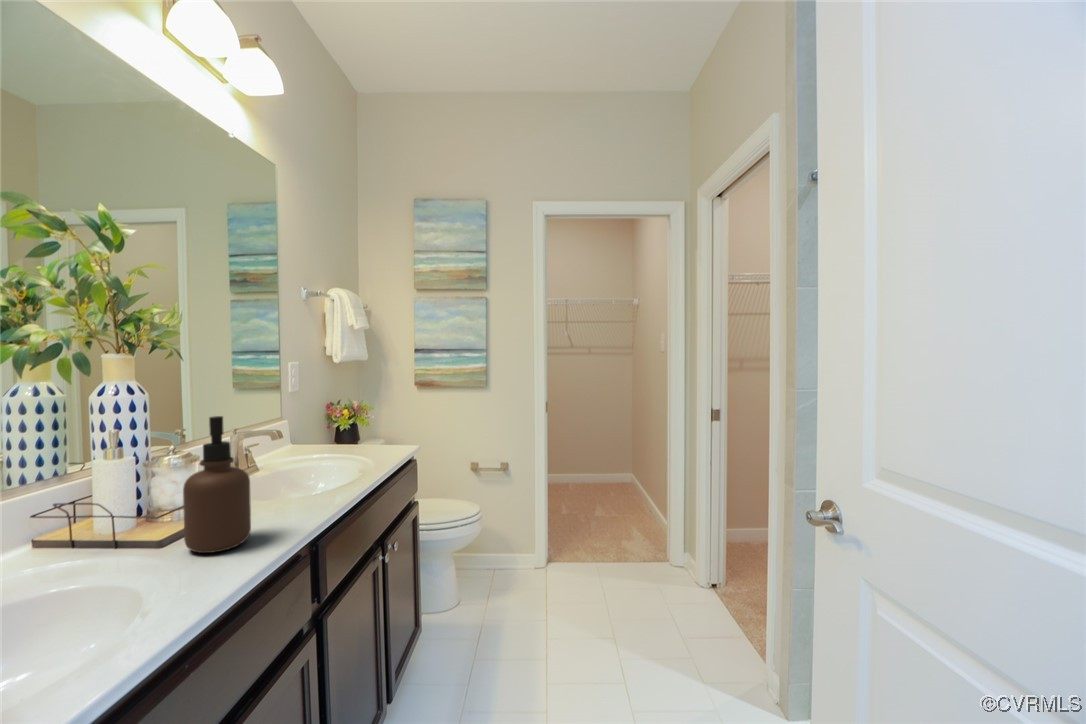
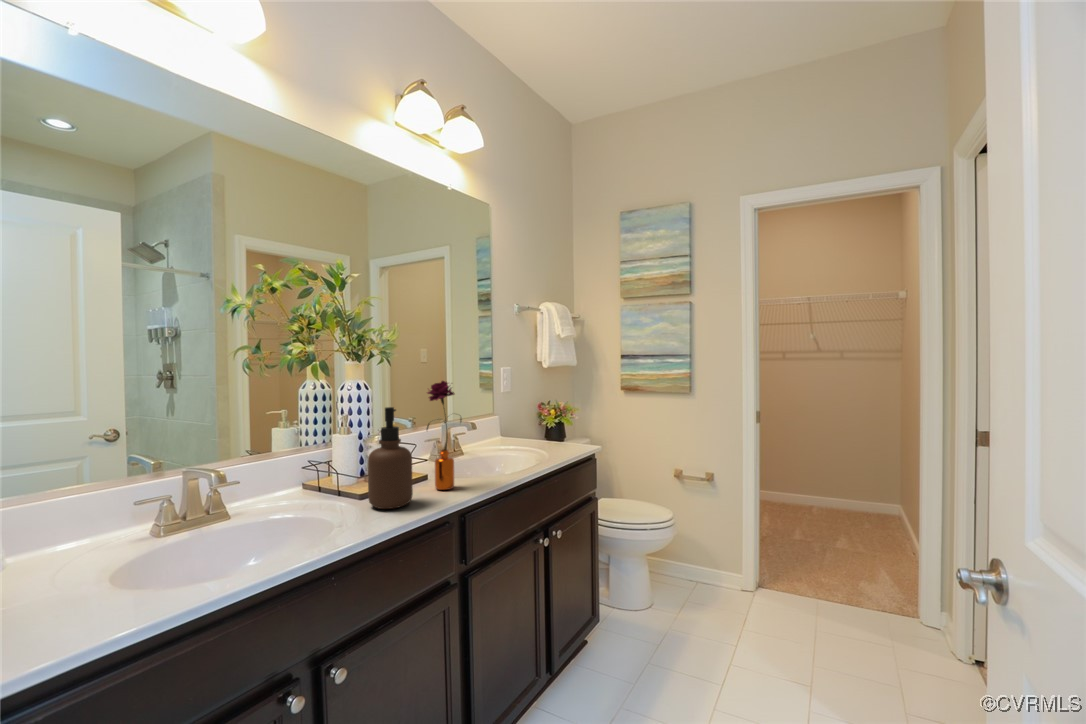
flower: none [250,379,301,517] -> present [427,381,462,490]

